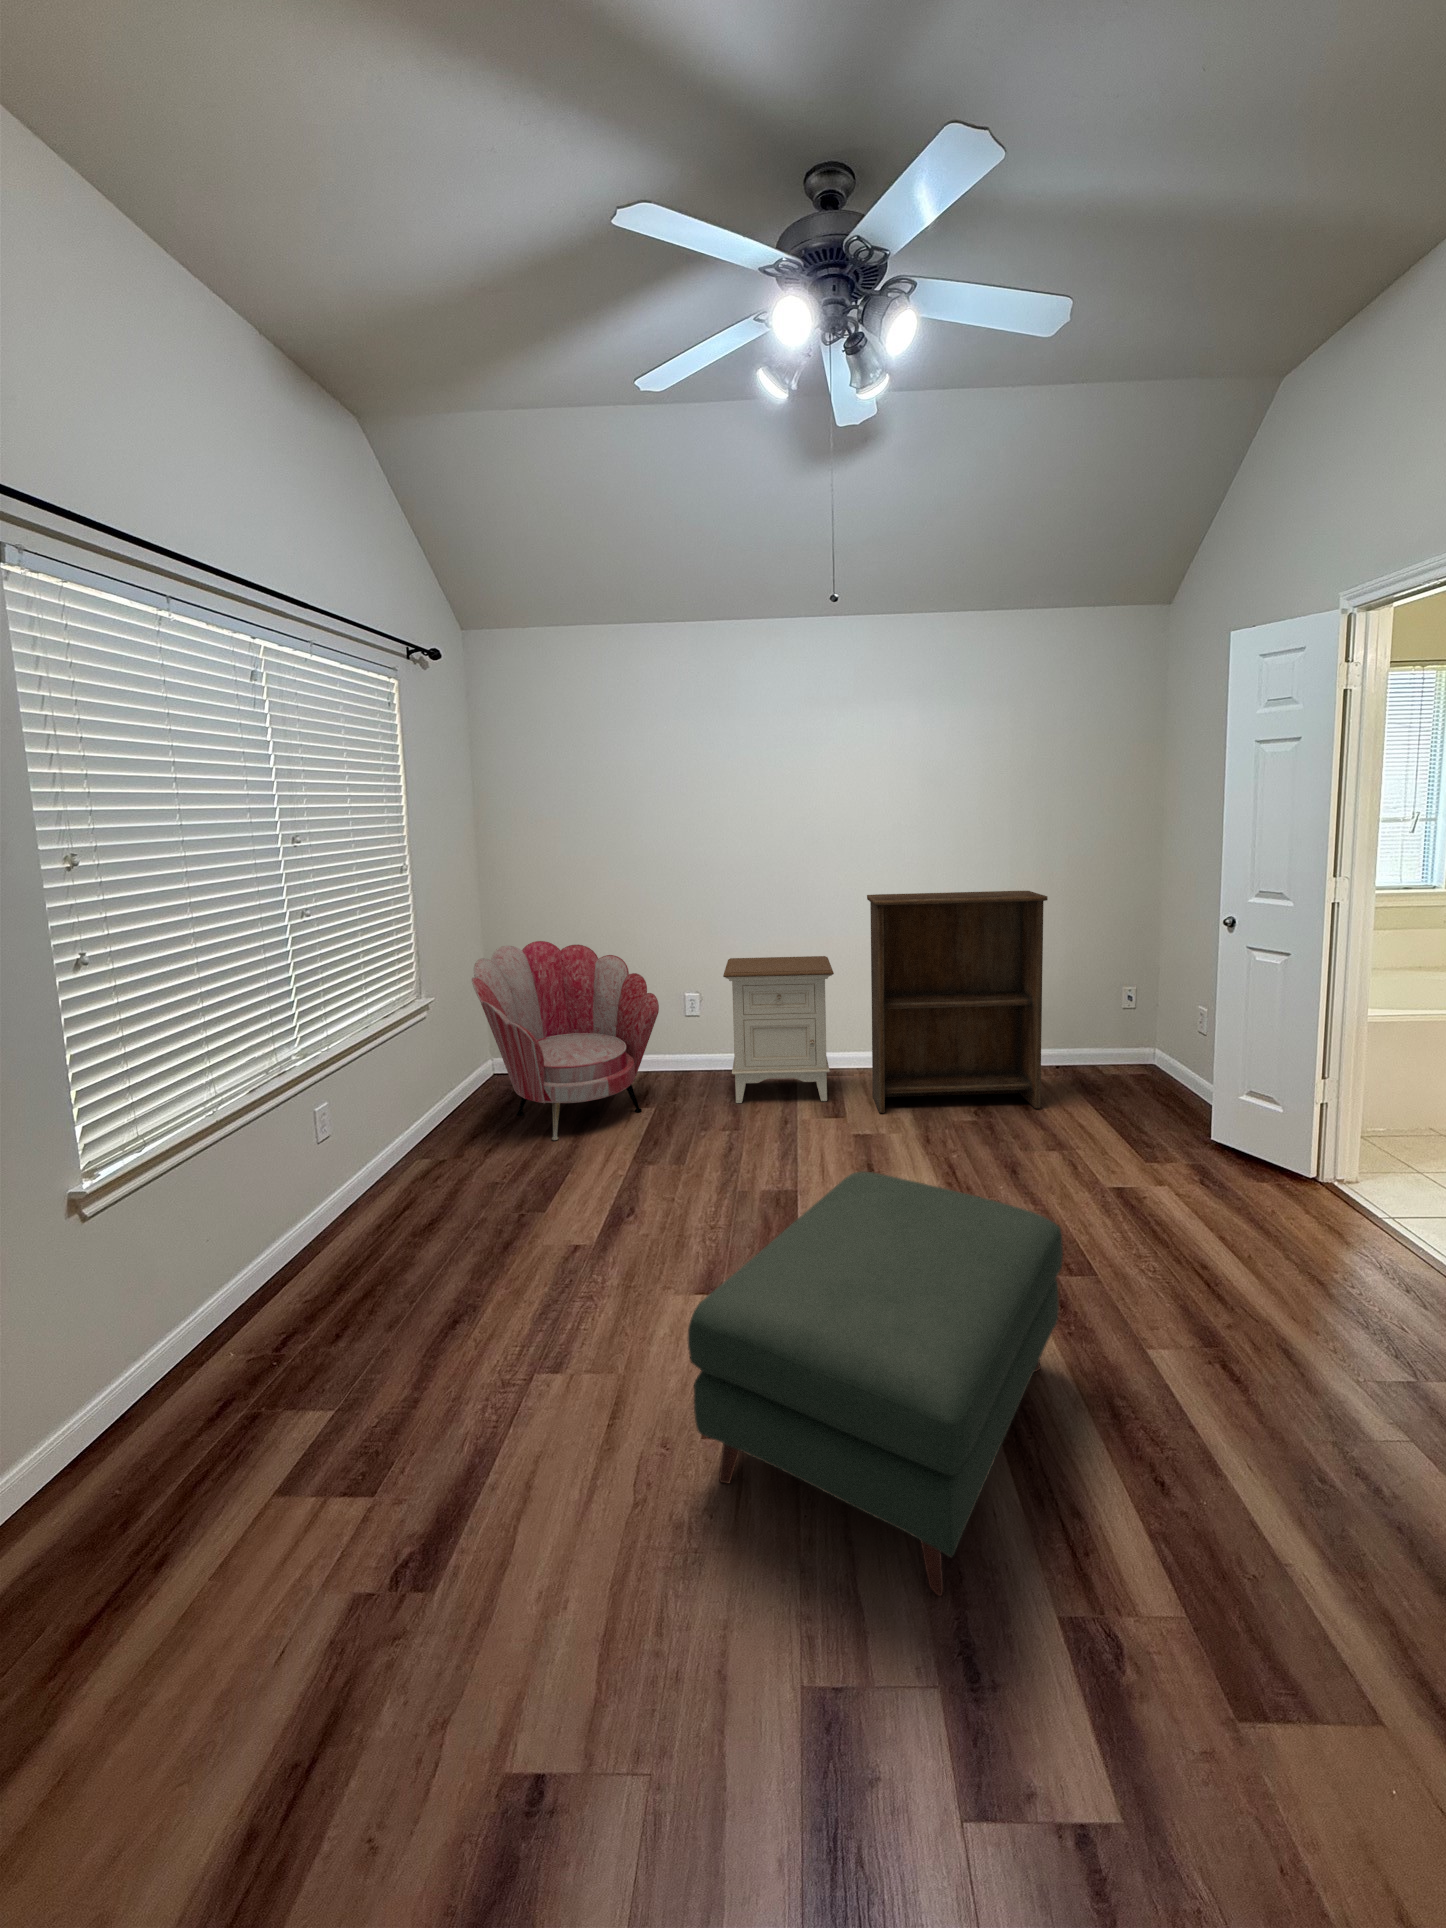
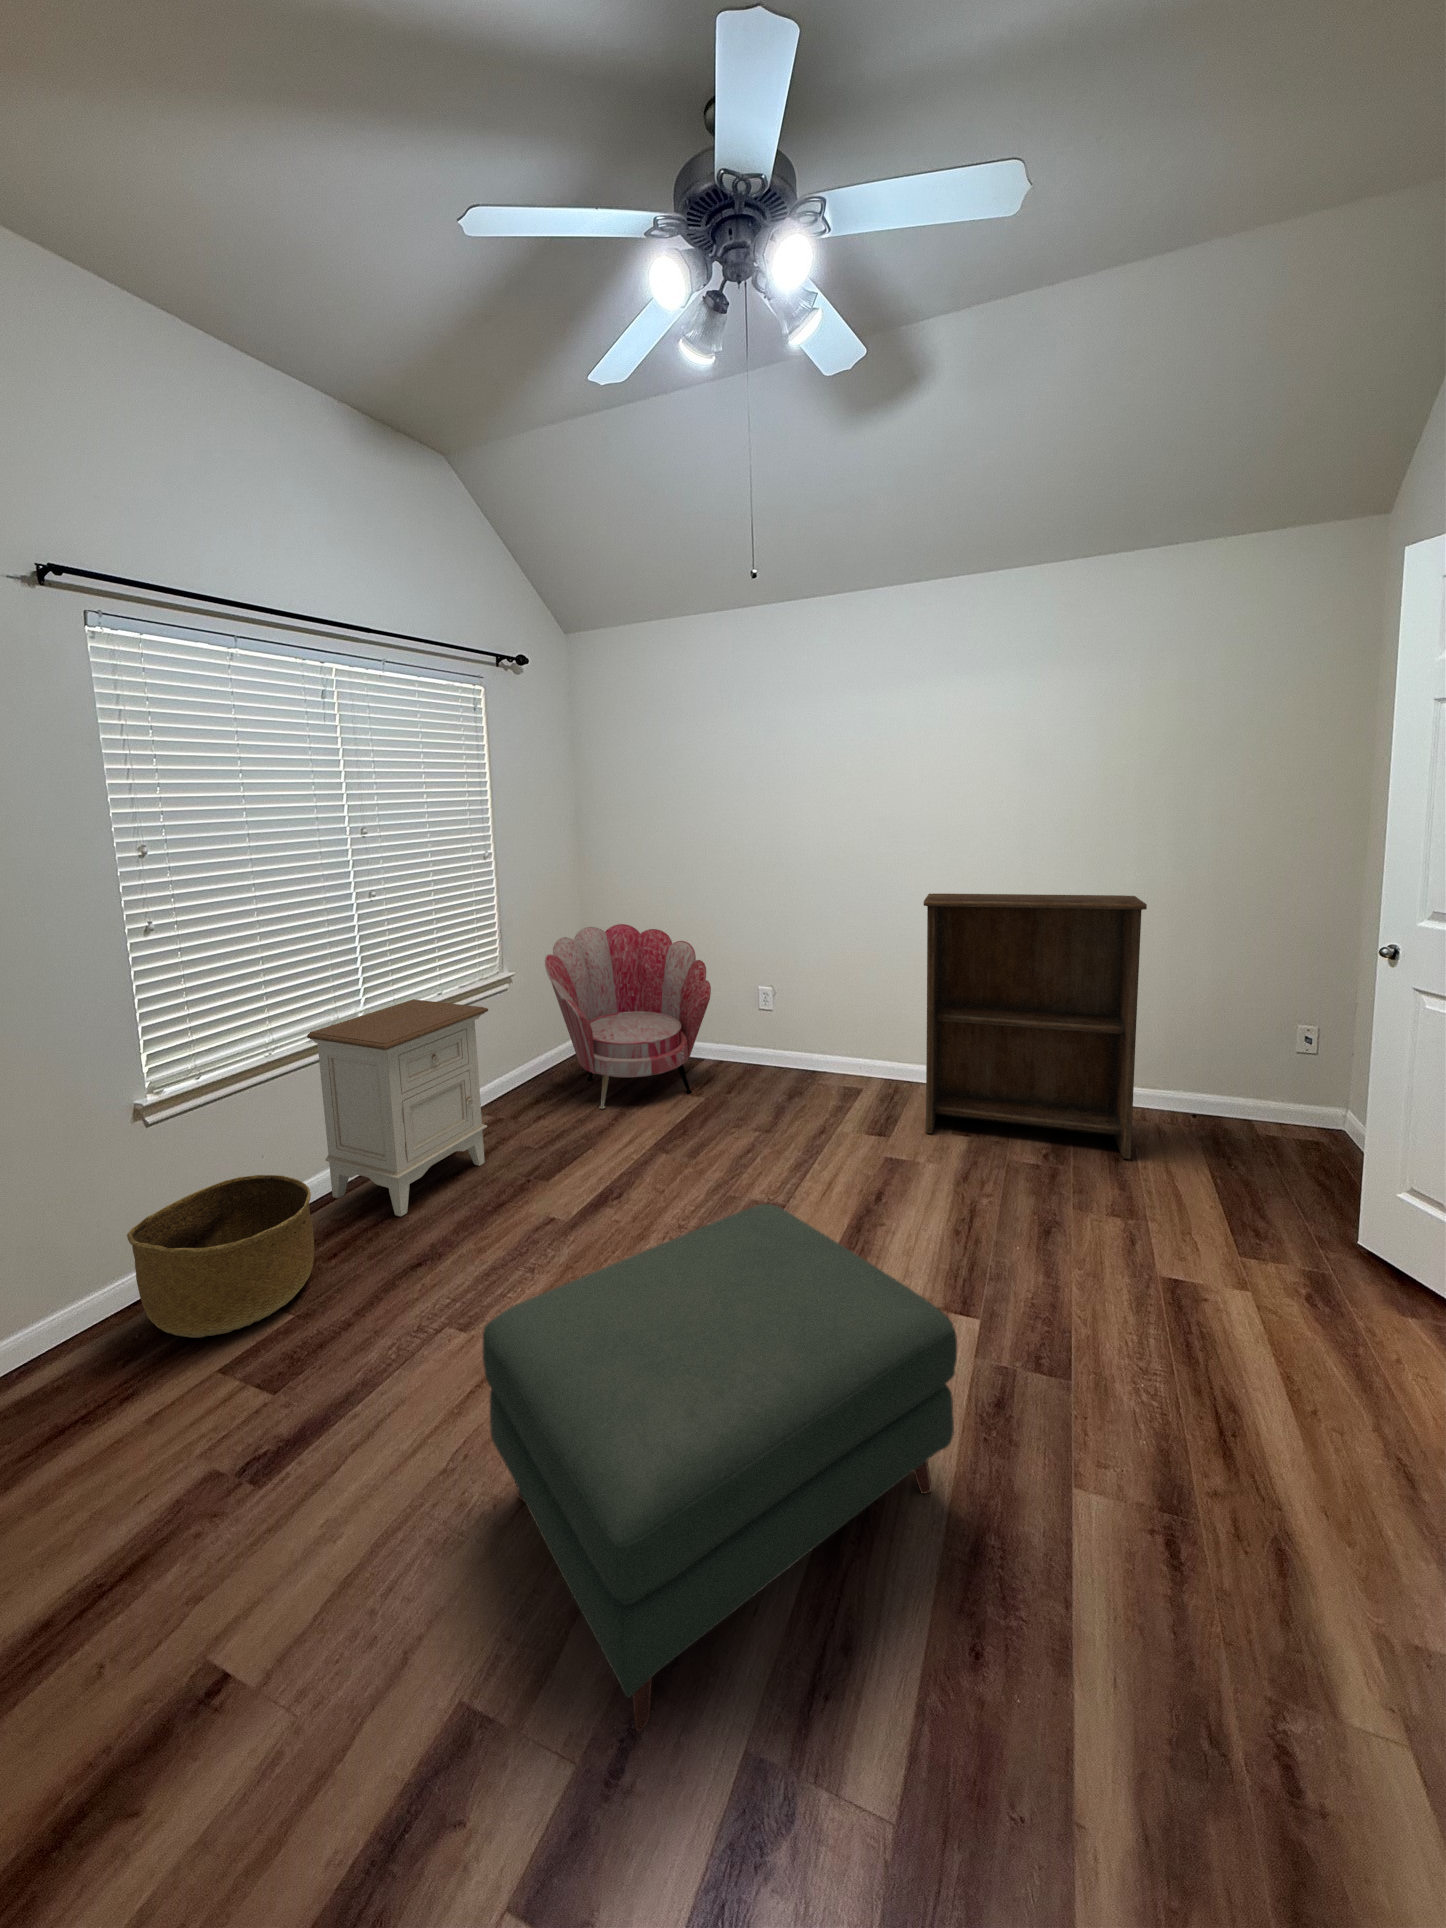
nightstand: present [723,956,834,1103] -> present [307,999,488,1217]
basket: none [100,1257,336,1471] -> present [127,1175,314,1338]

